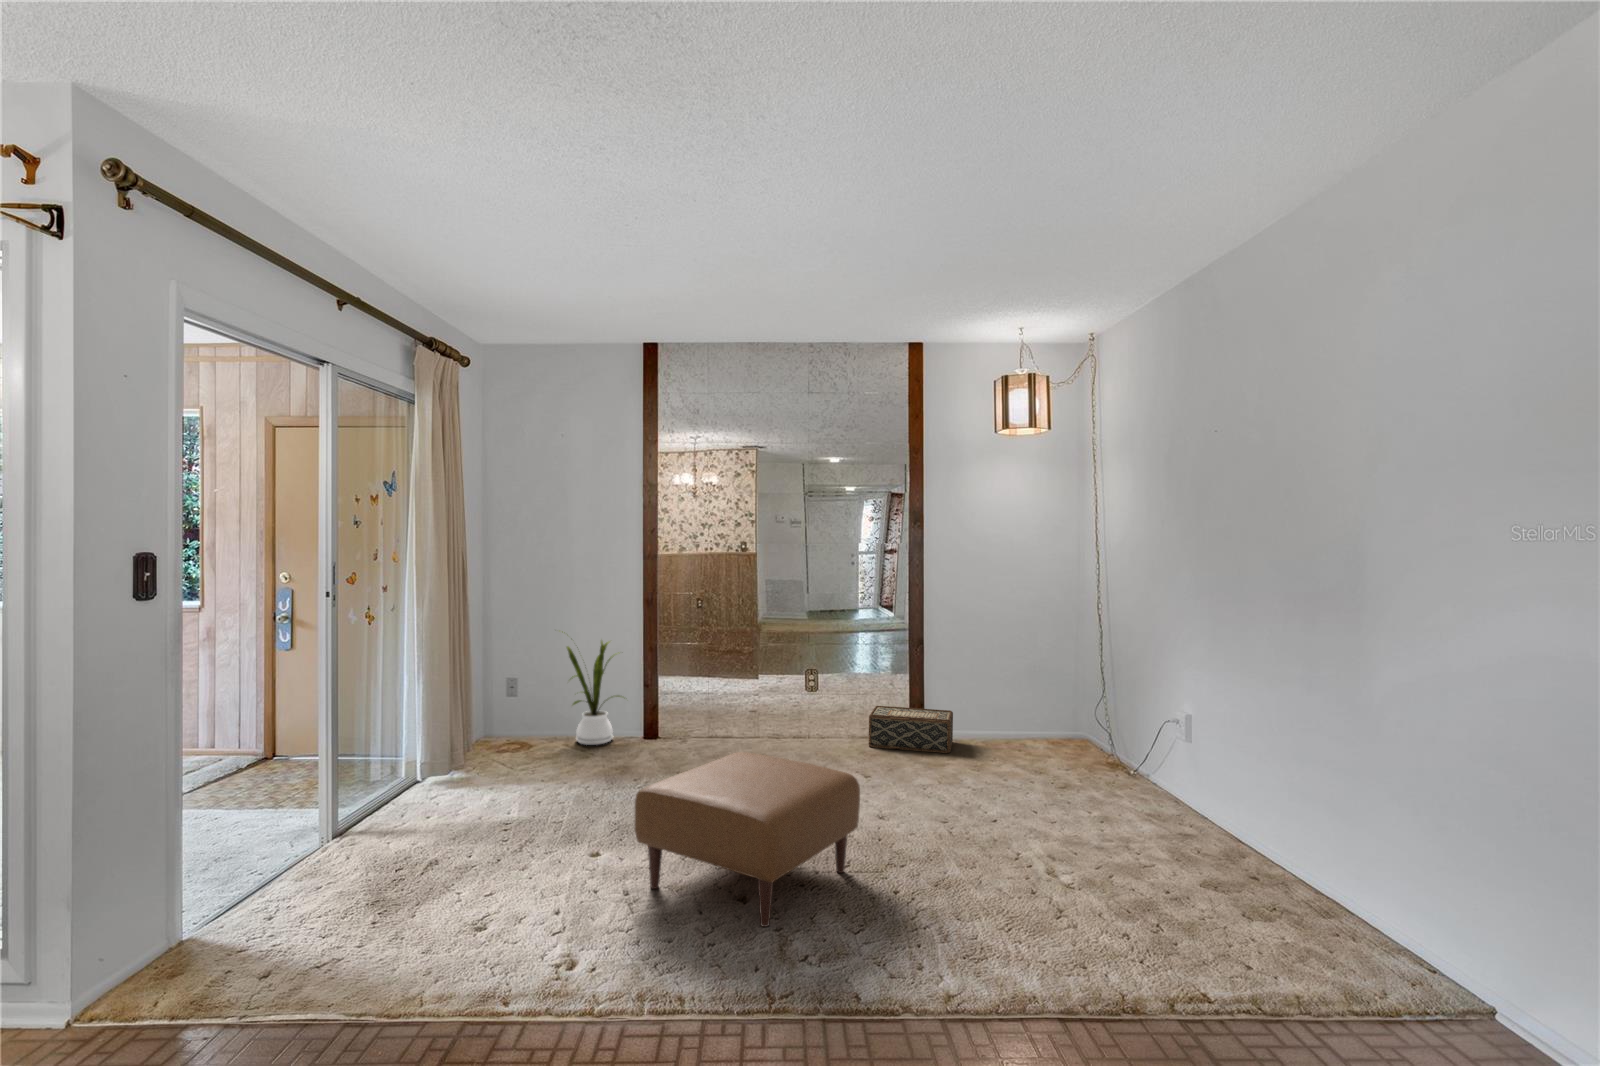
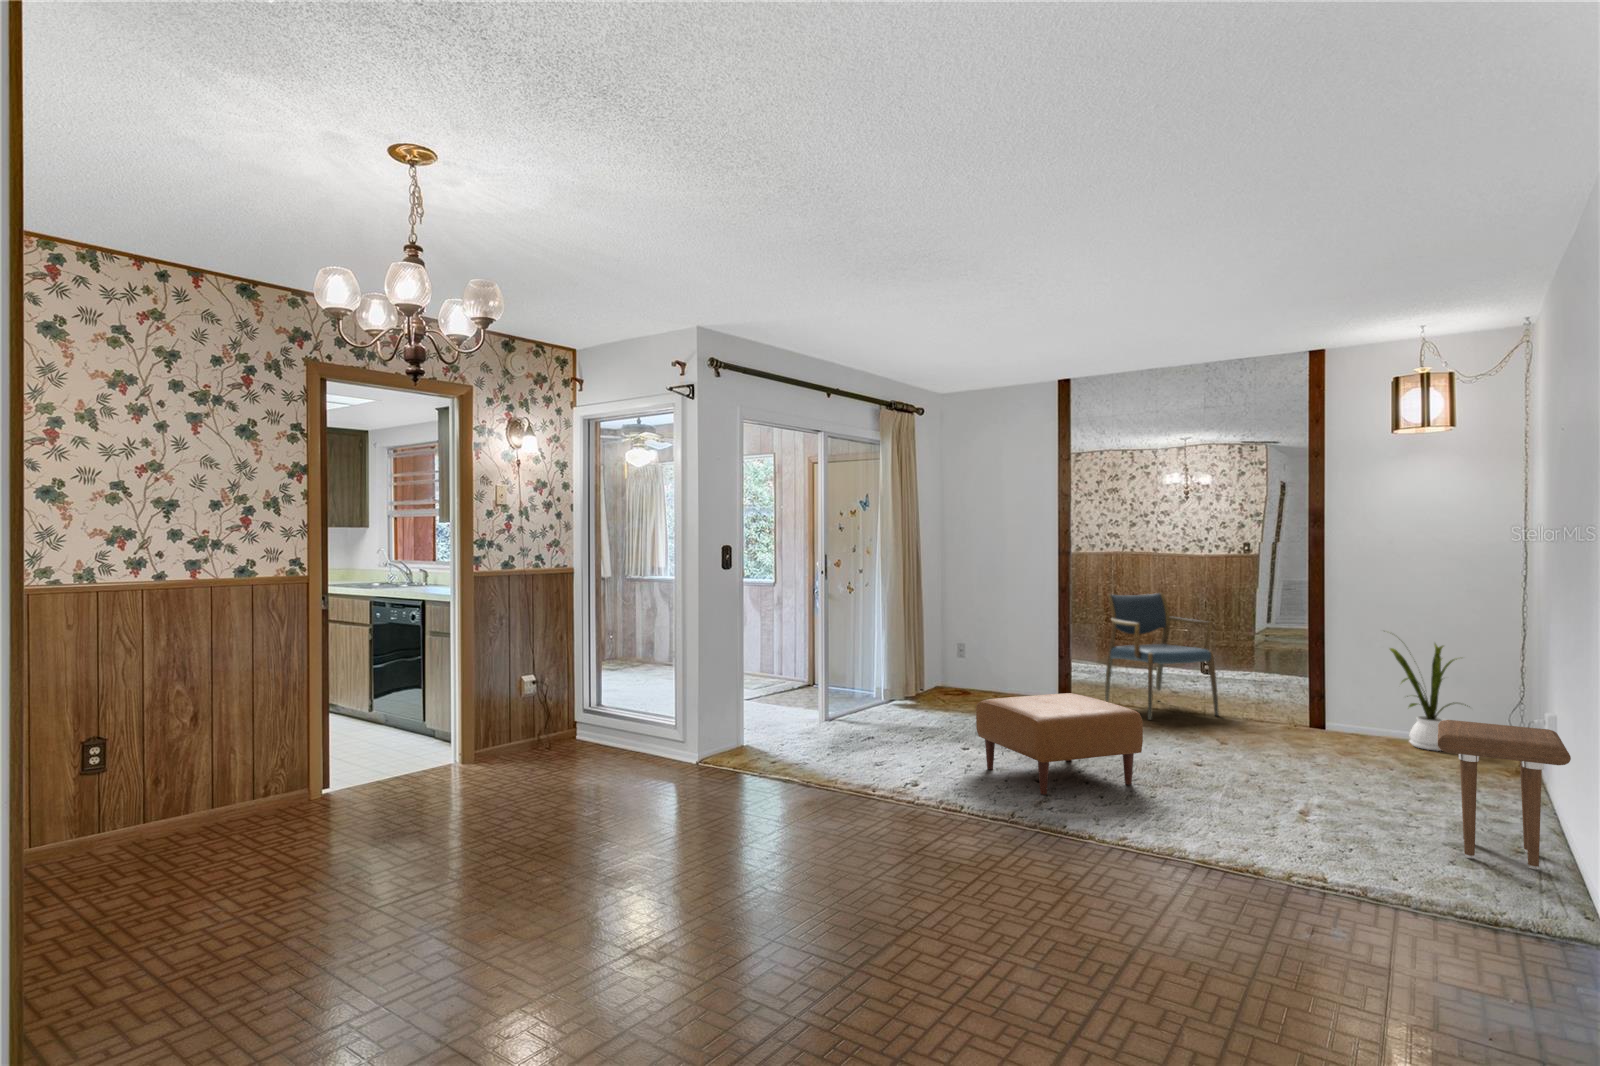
armchair: none [698,601,819,752] -> present [1105,593,1219,720]
house plant: present [567,641,621,745] -> present [1390,644,1466,751]
woven basket: present [869,706,953,753] -> none [1257,694,1357,742]
side table: none [1163,748,1328,904] -> present [1437,720,1571,870]

